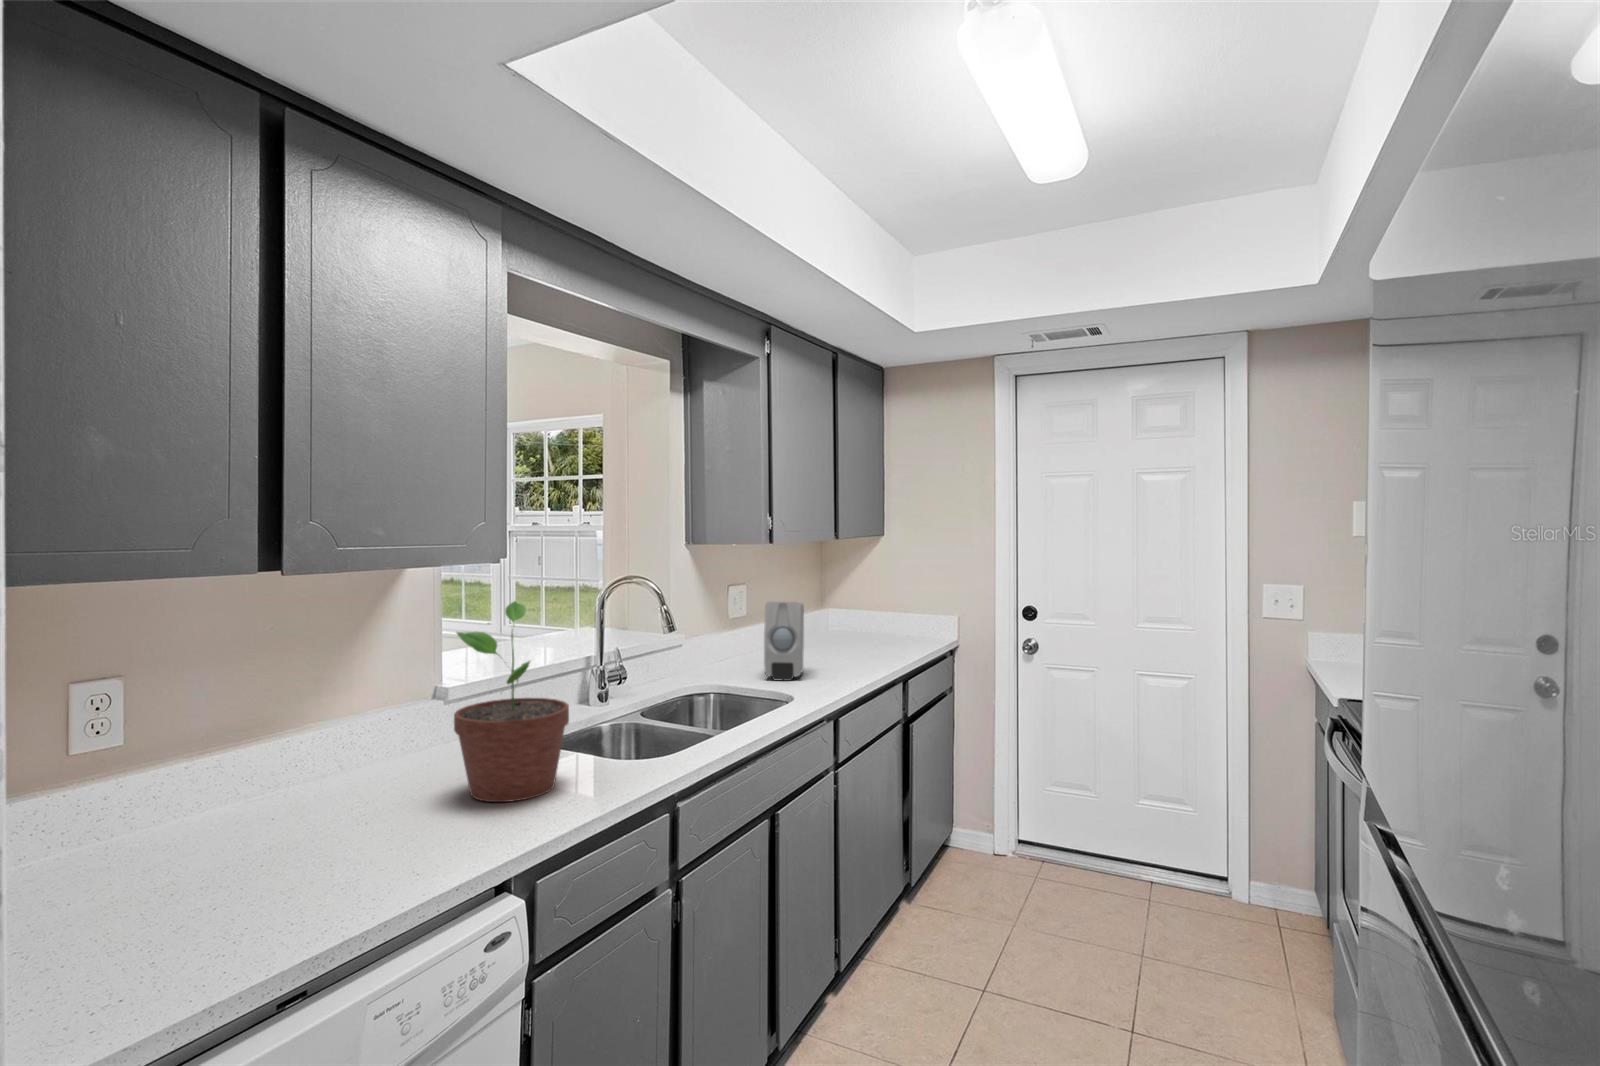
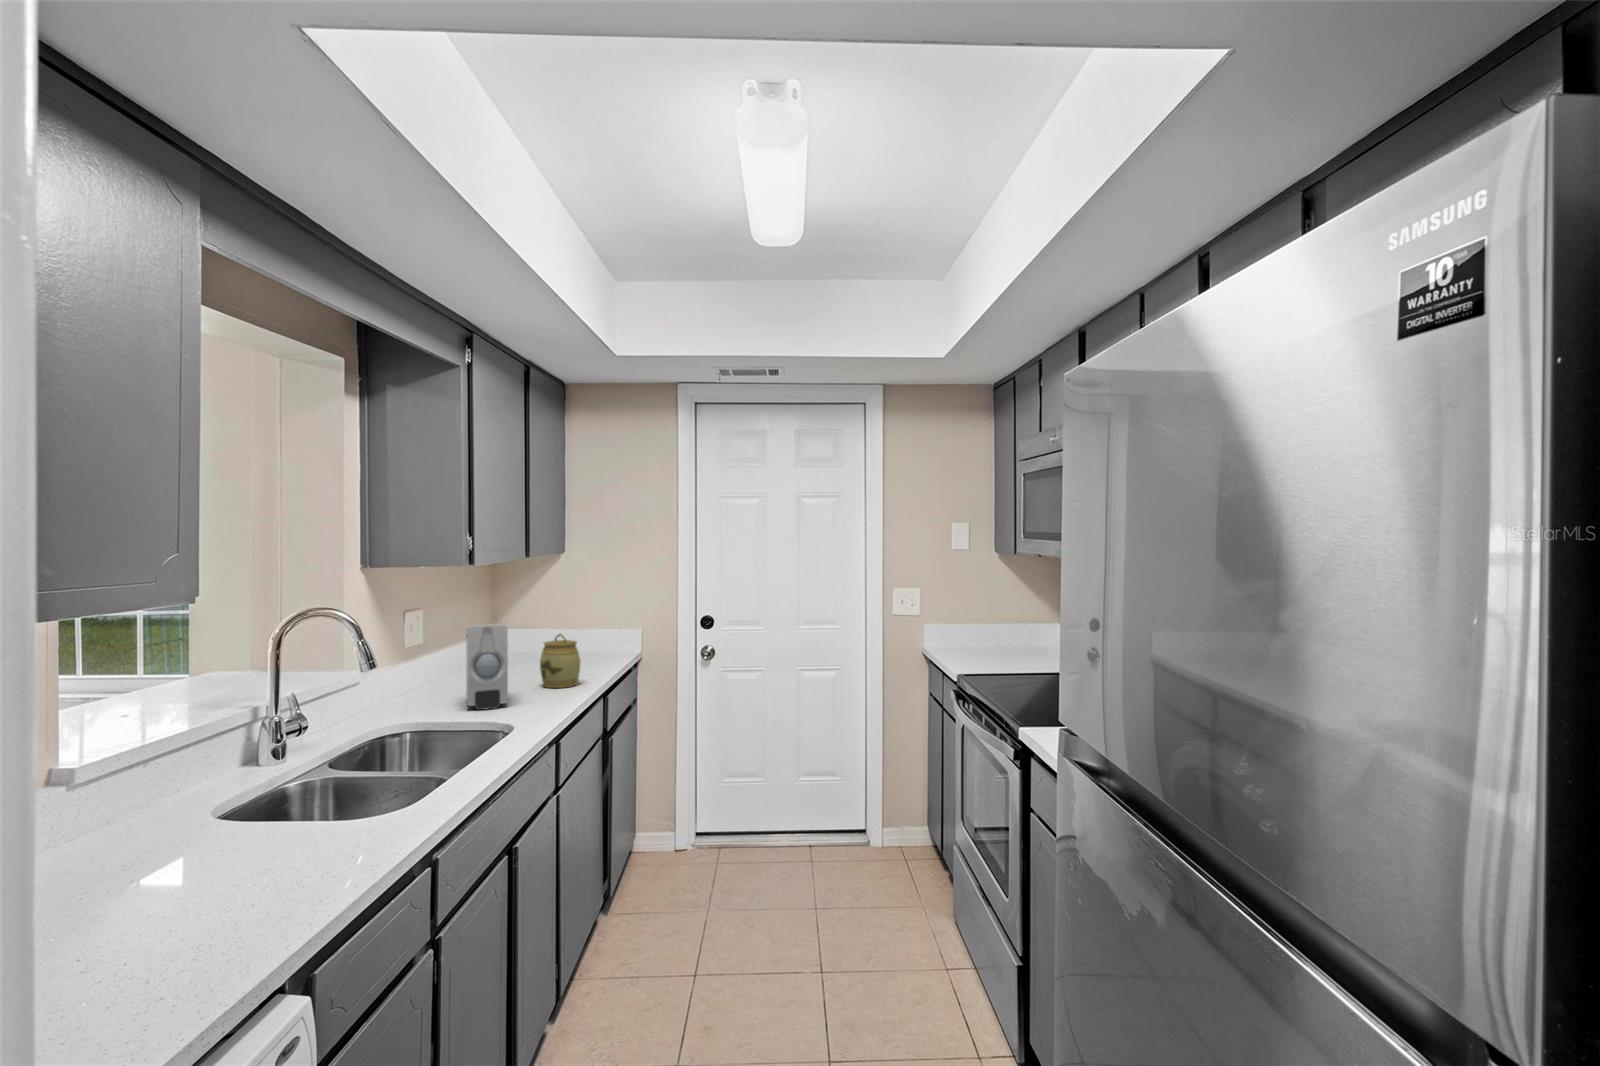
potted plant: present [454,601,569,802] -> none [136,651,304,909]
jar: none [841,614,878,668] -> present [540,634,580,688]

